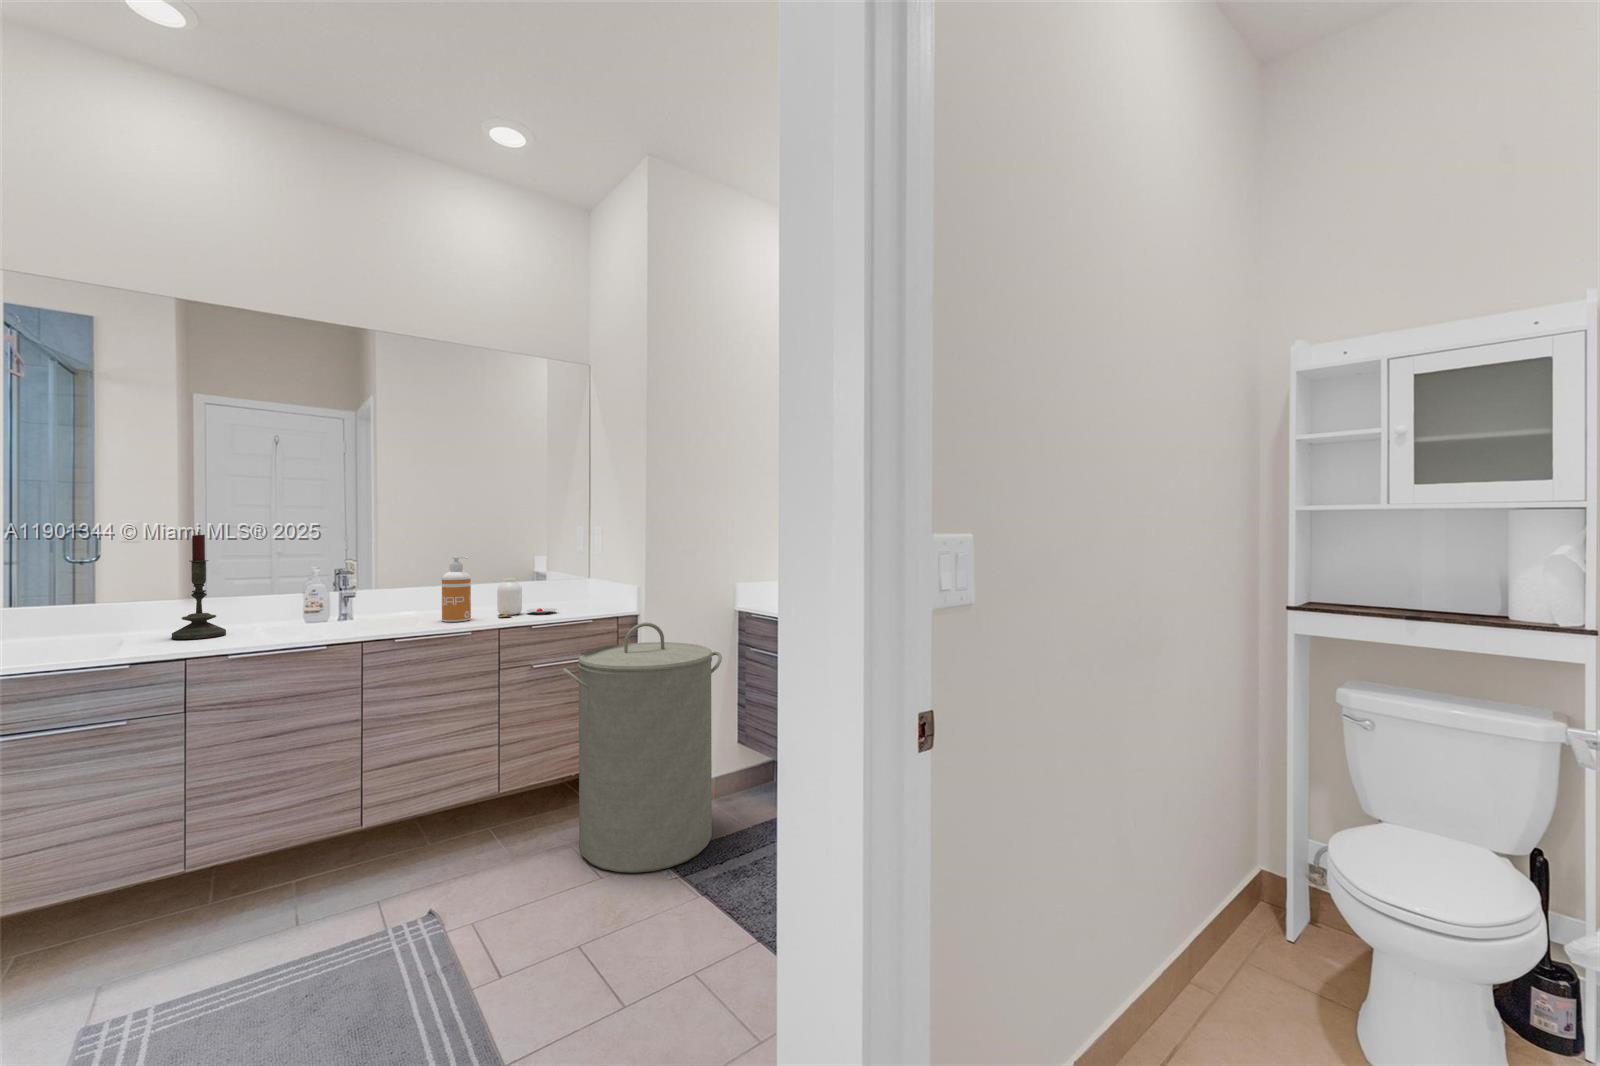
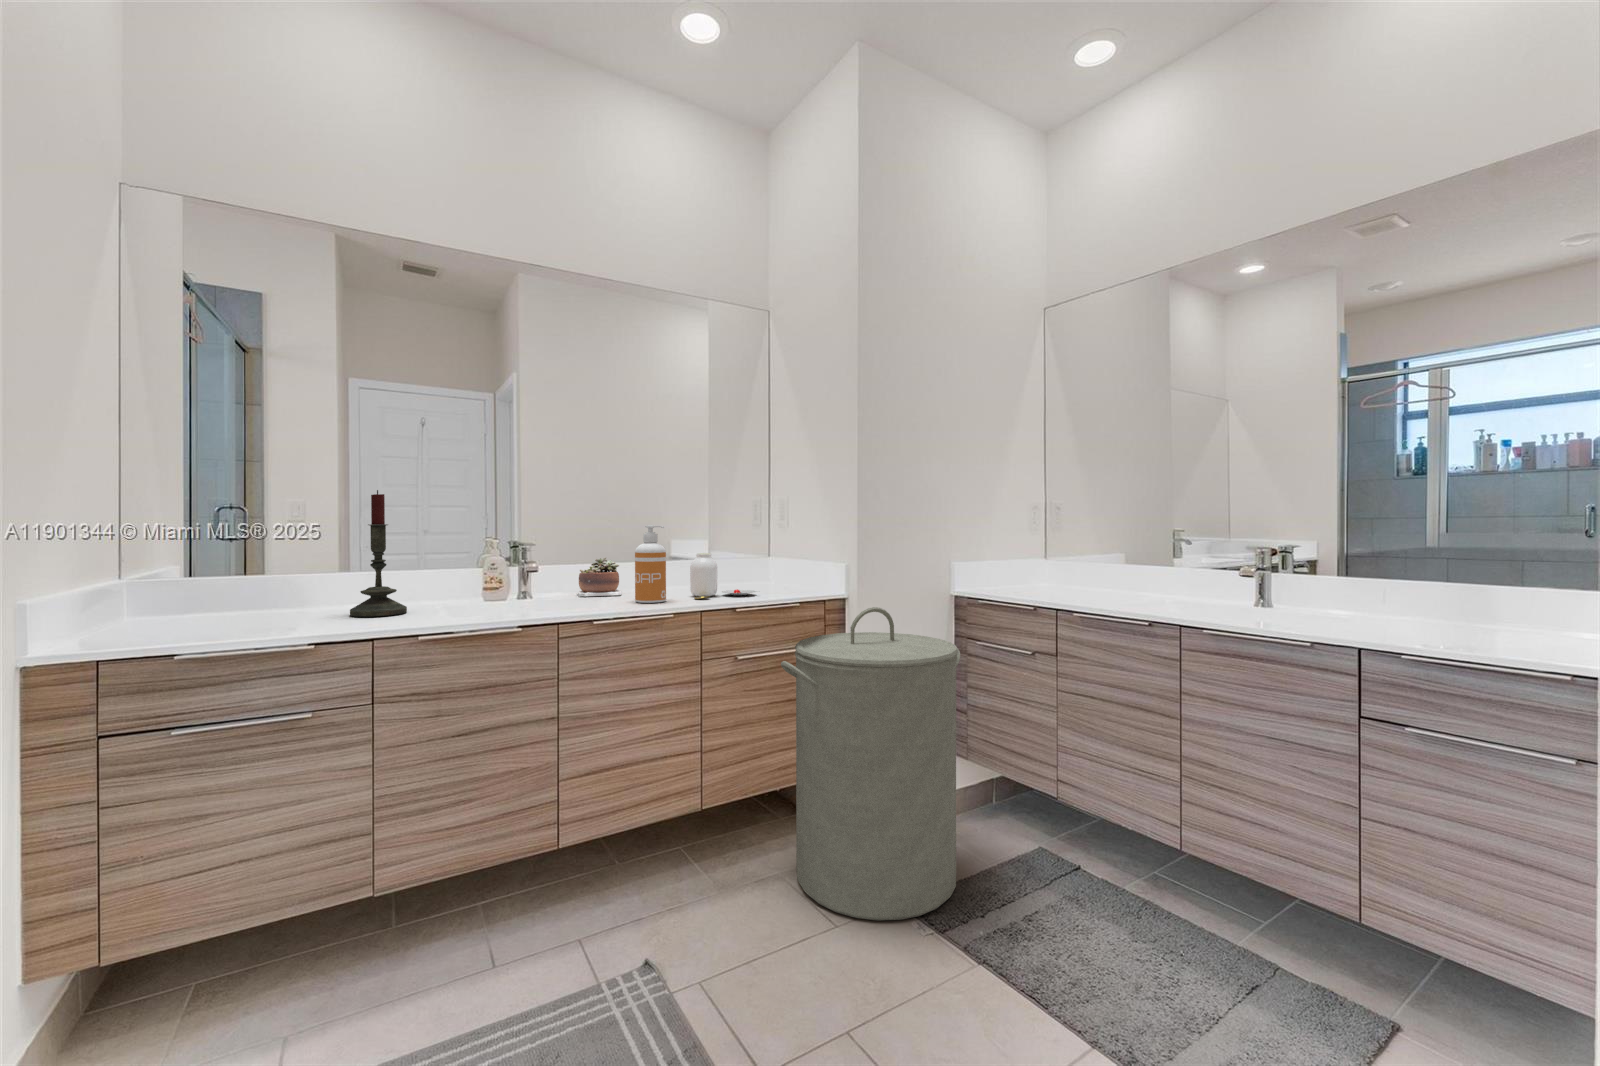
succulent plant: none [395,582,438,616] -> present [578,558,621,596]

